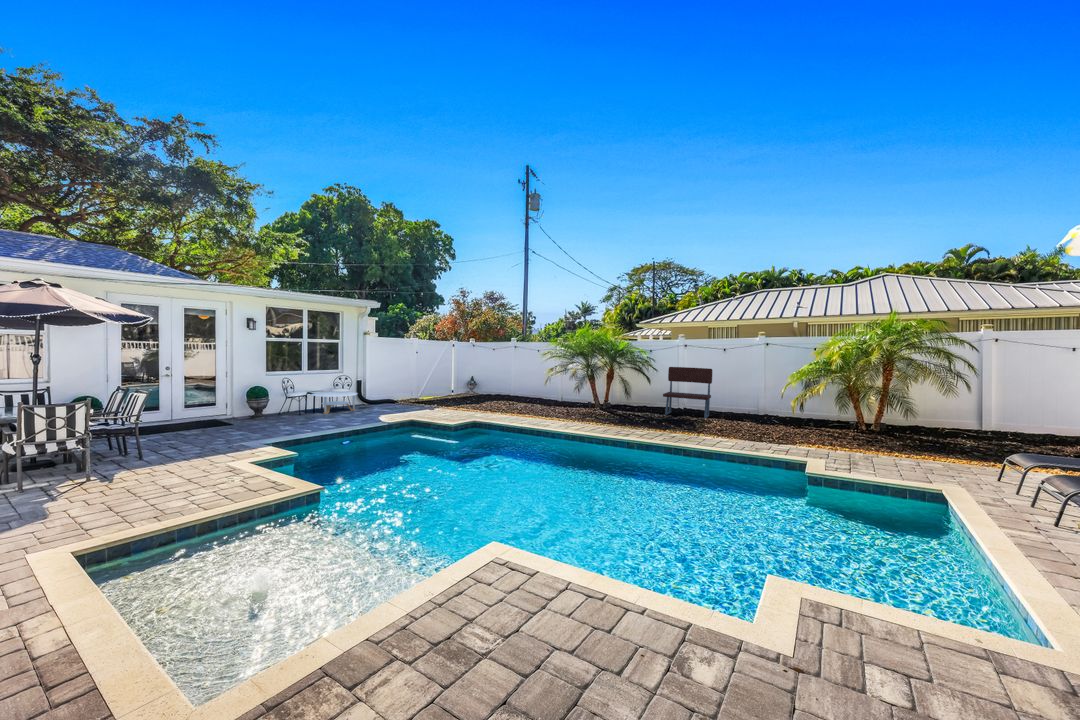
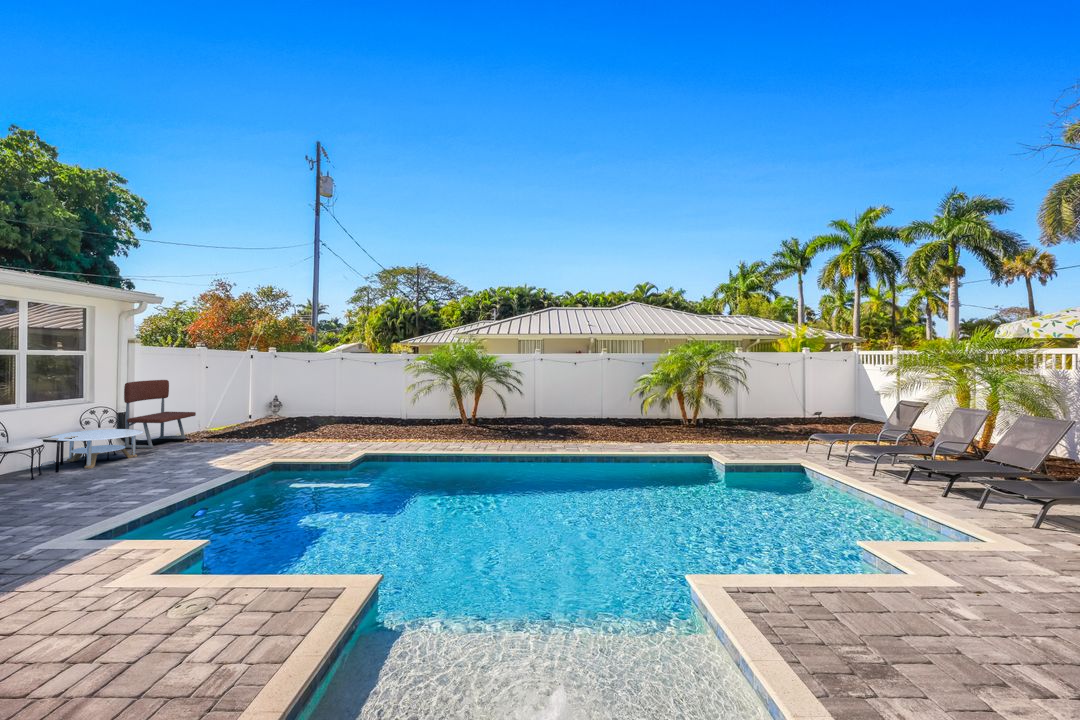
bench: present [663,367,712,419] -> present [124,380,196,448]

